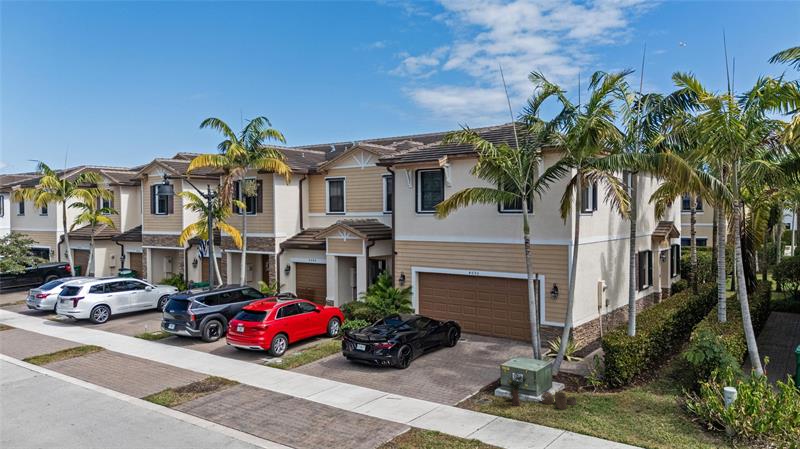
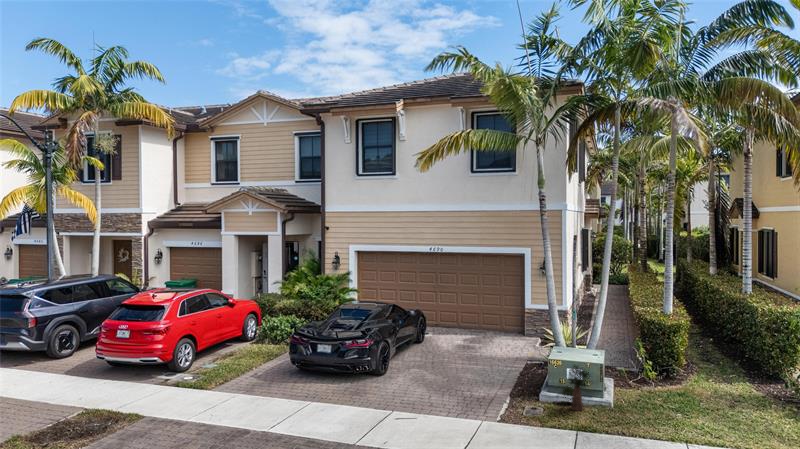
woven basket: present [541,391,577,409] -> none [601,386,647,409]

